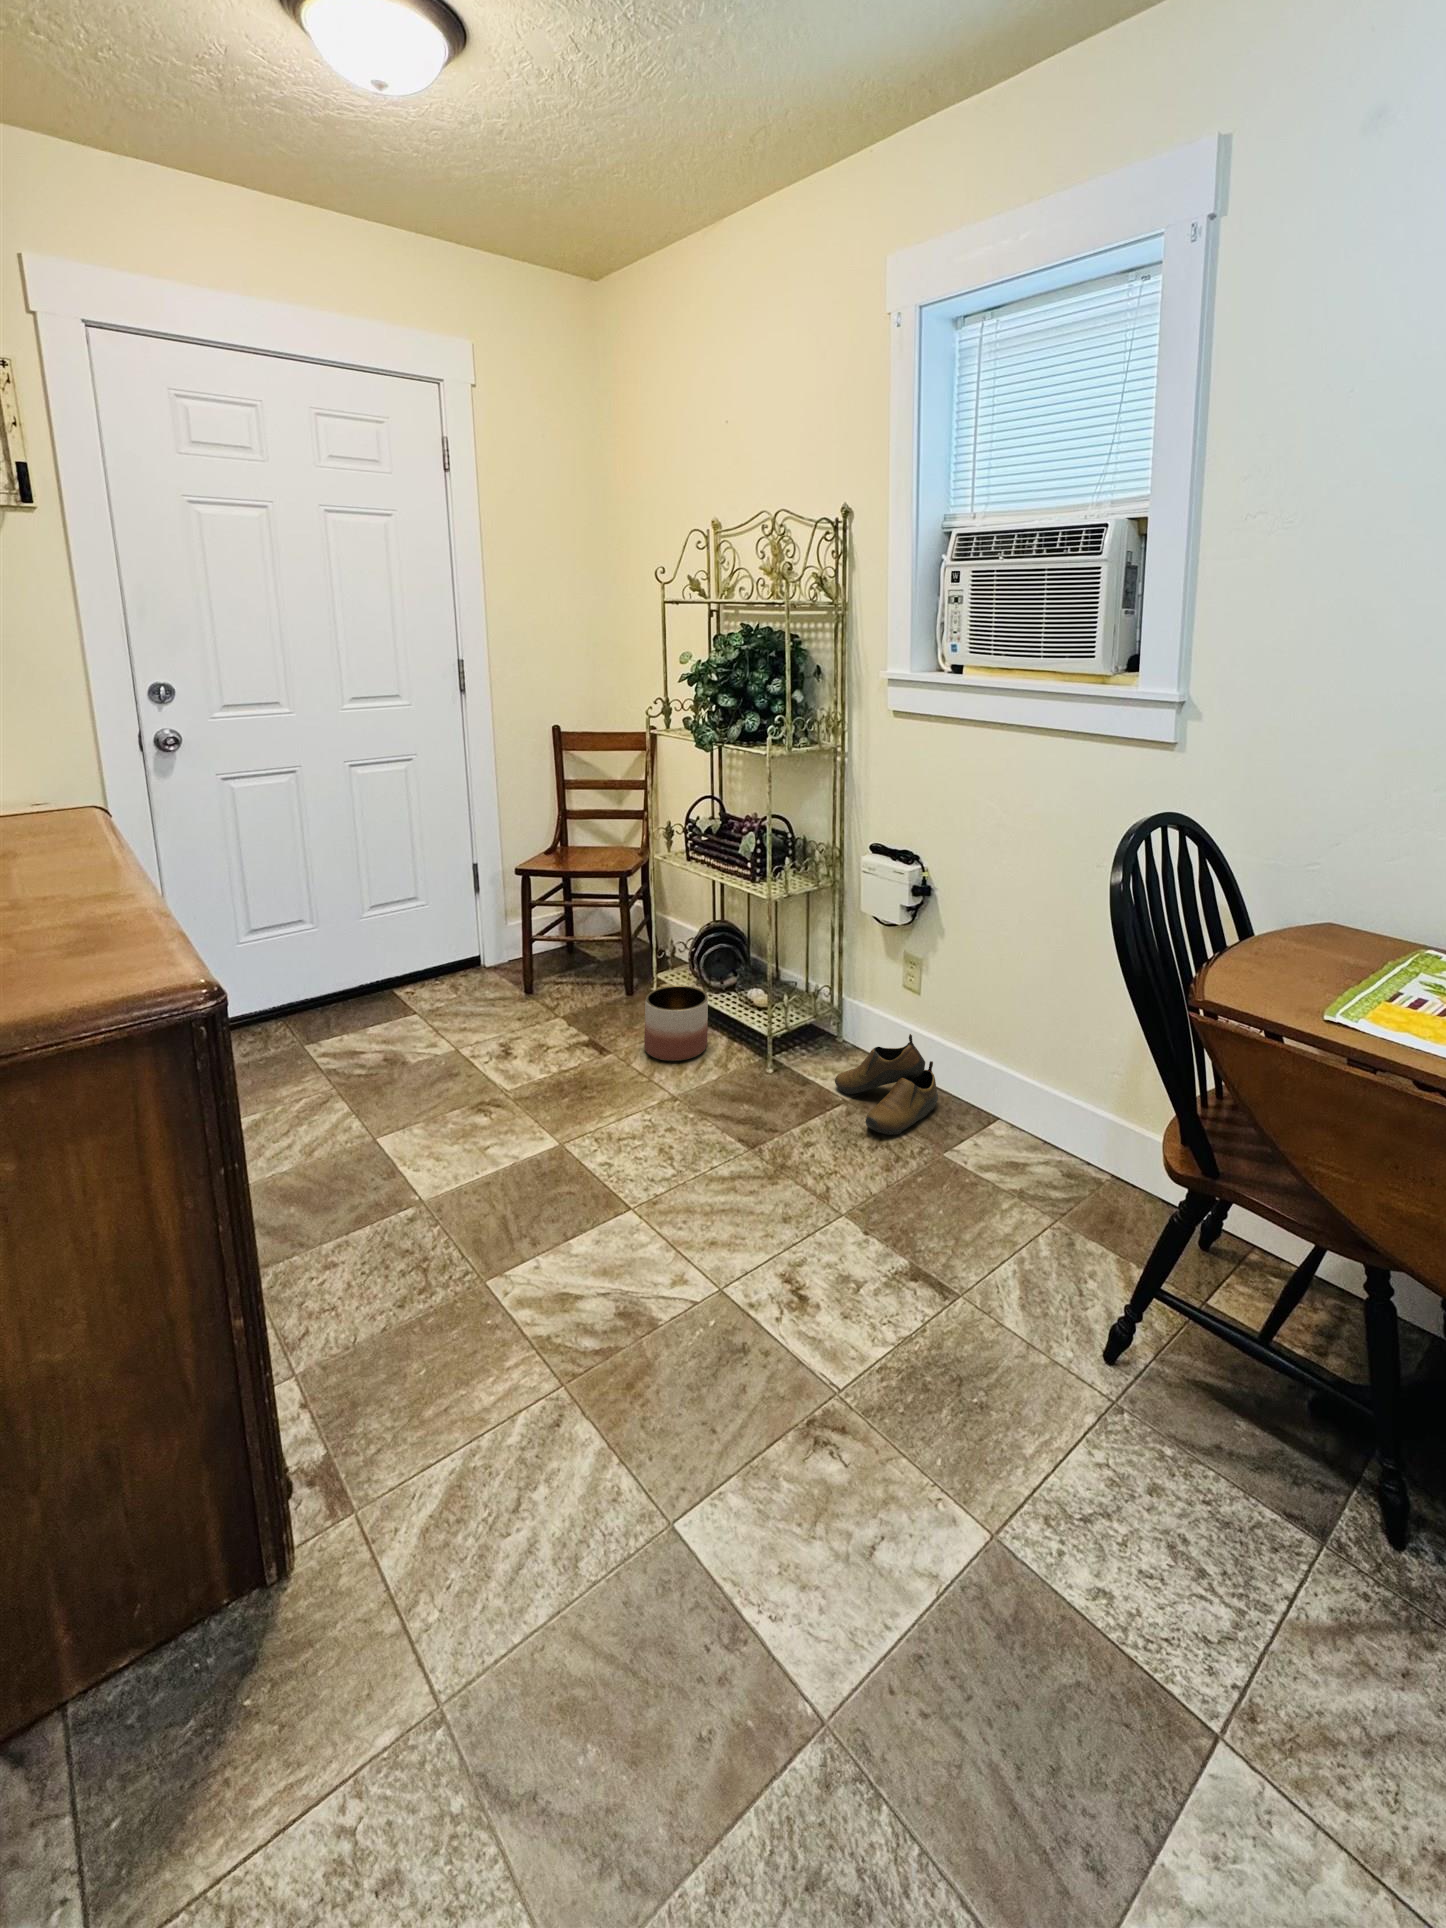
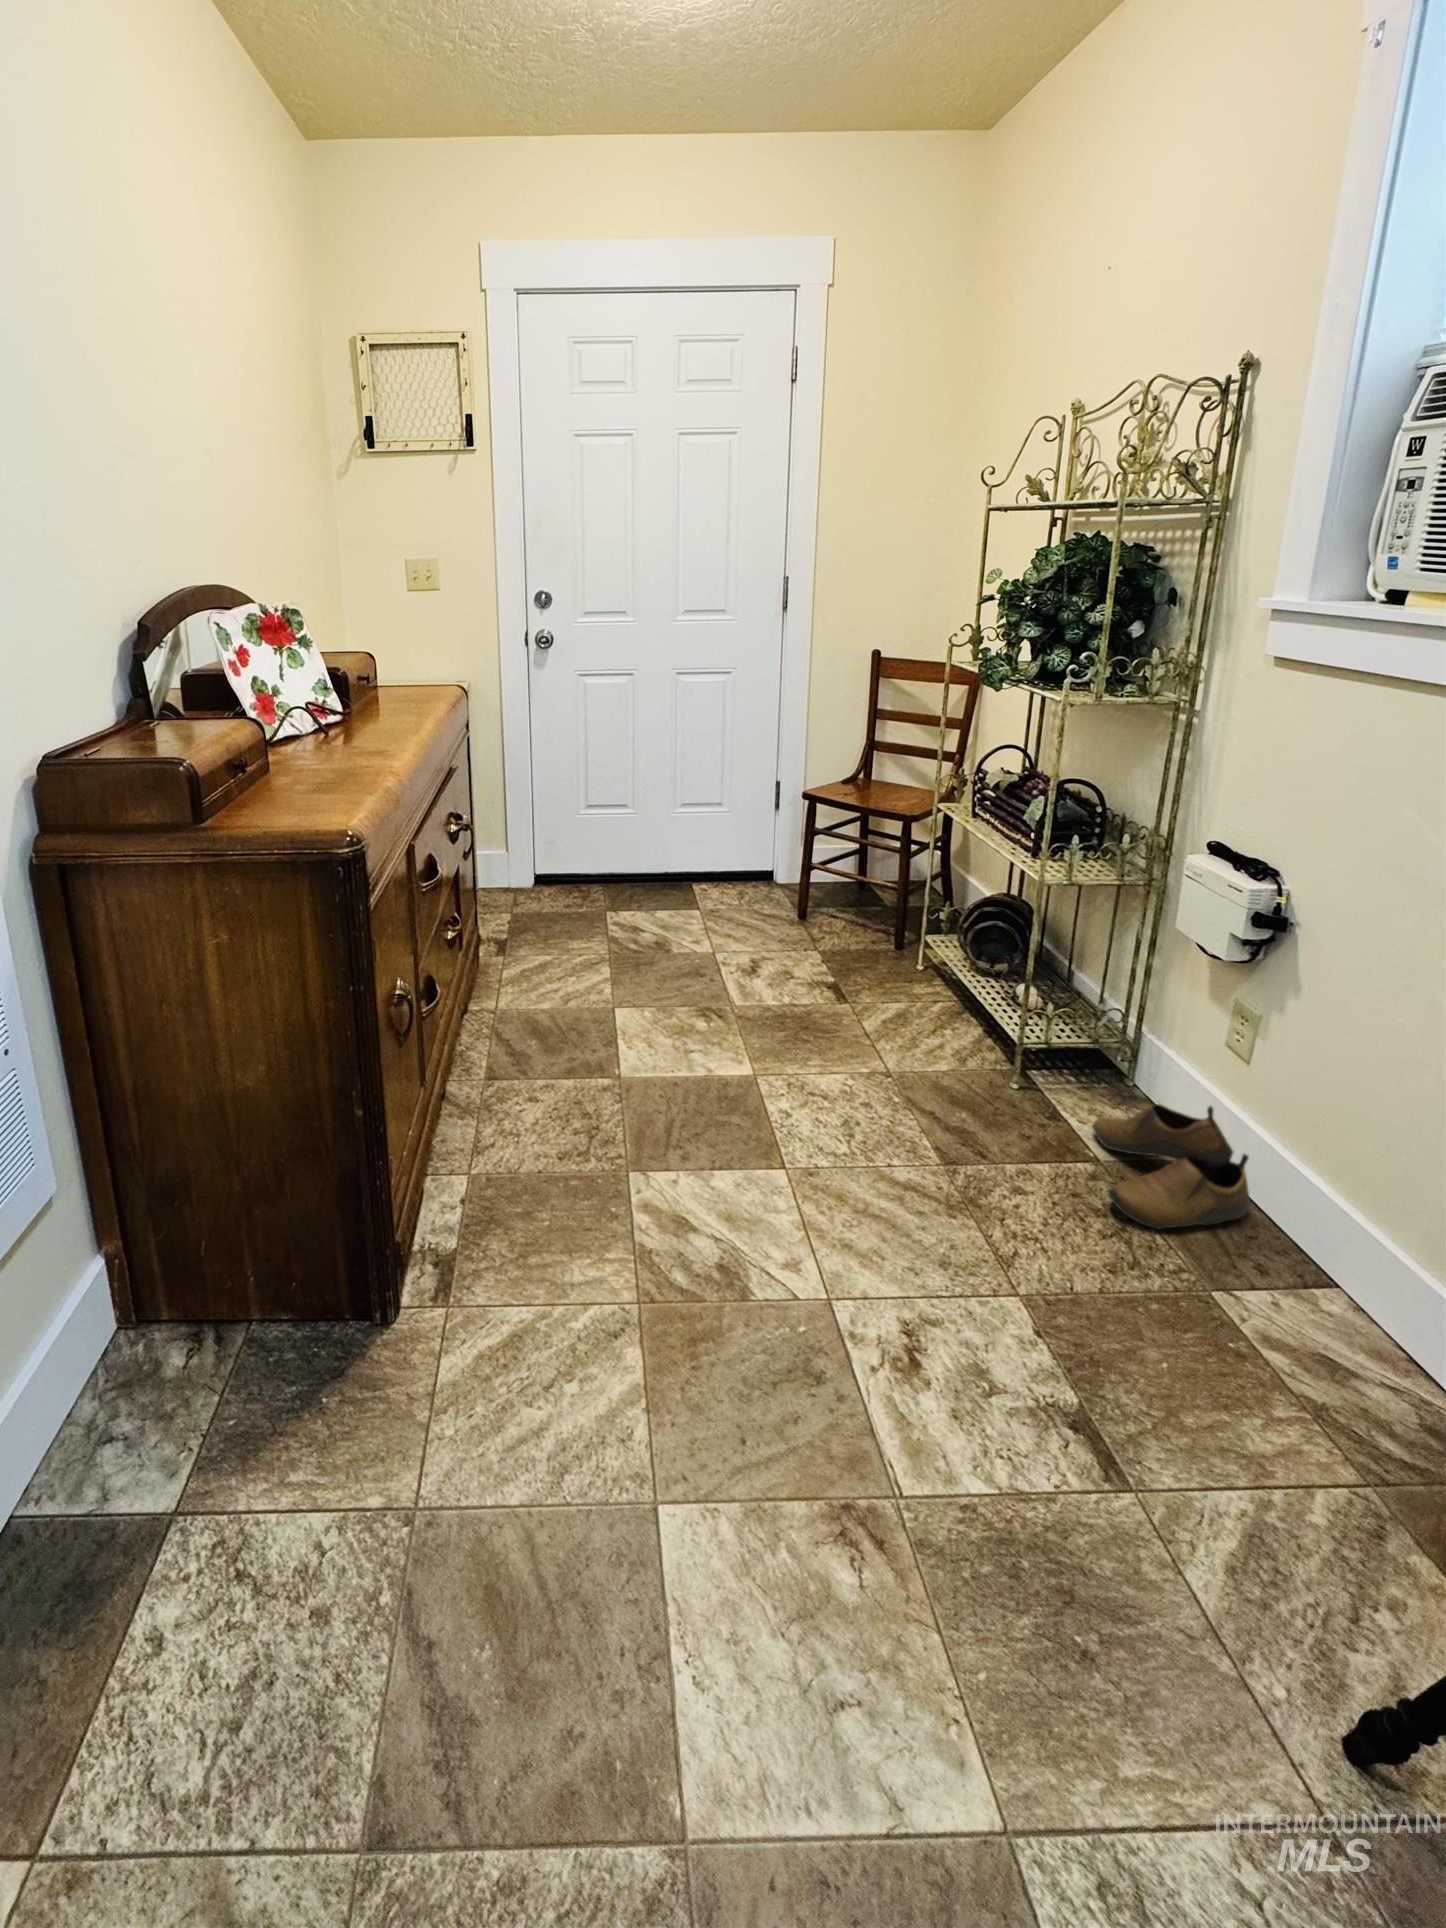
planter: present [644,986,708,1061] -> none [881,950,958,1035]

